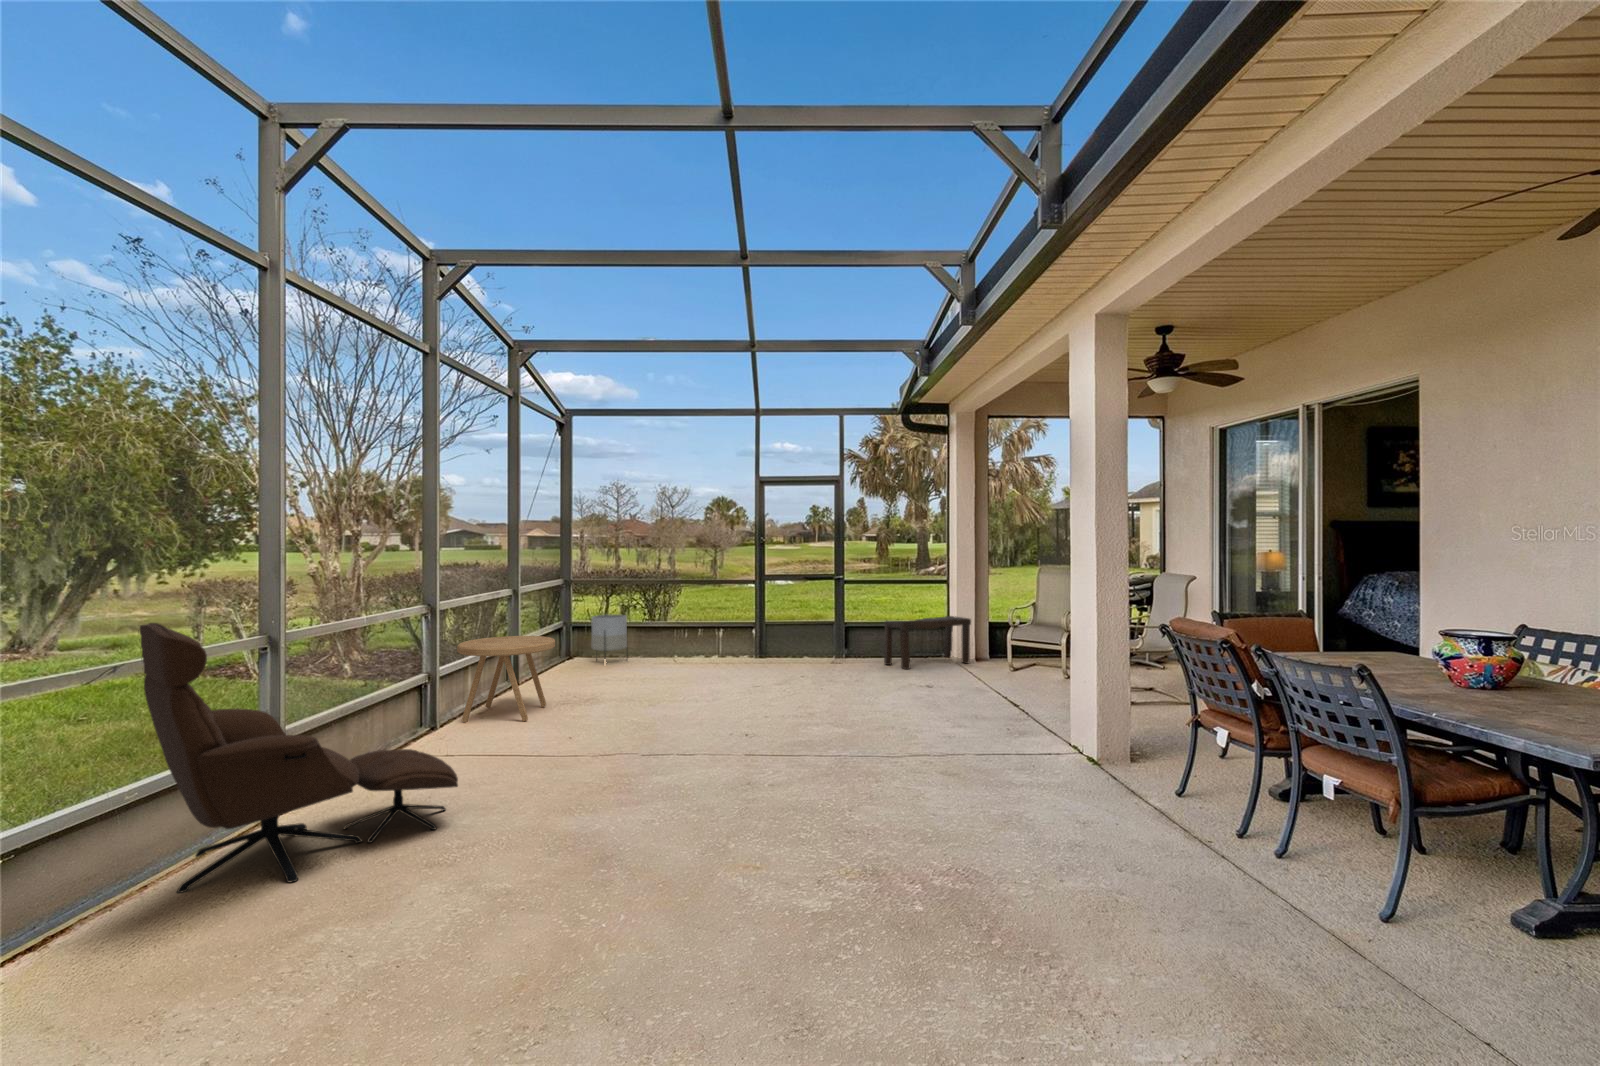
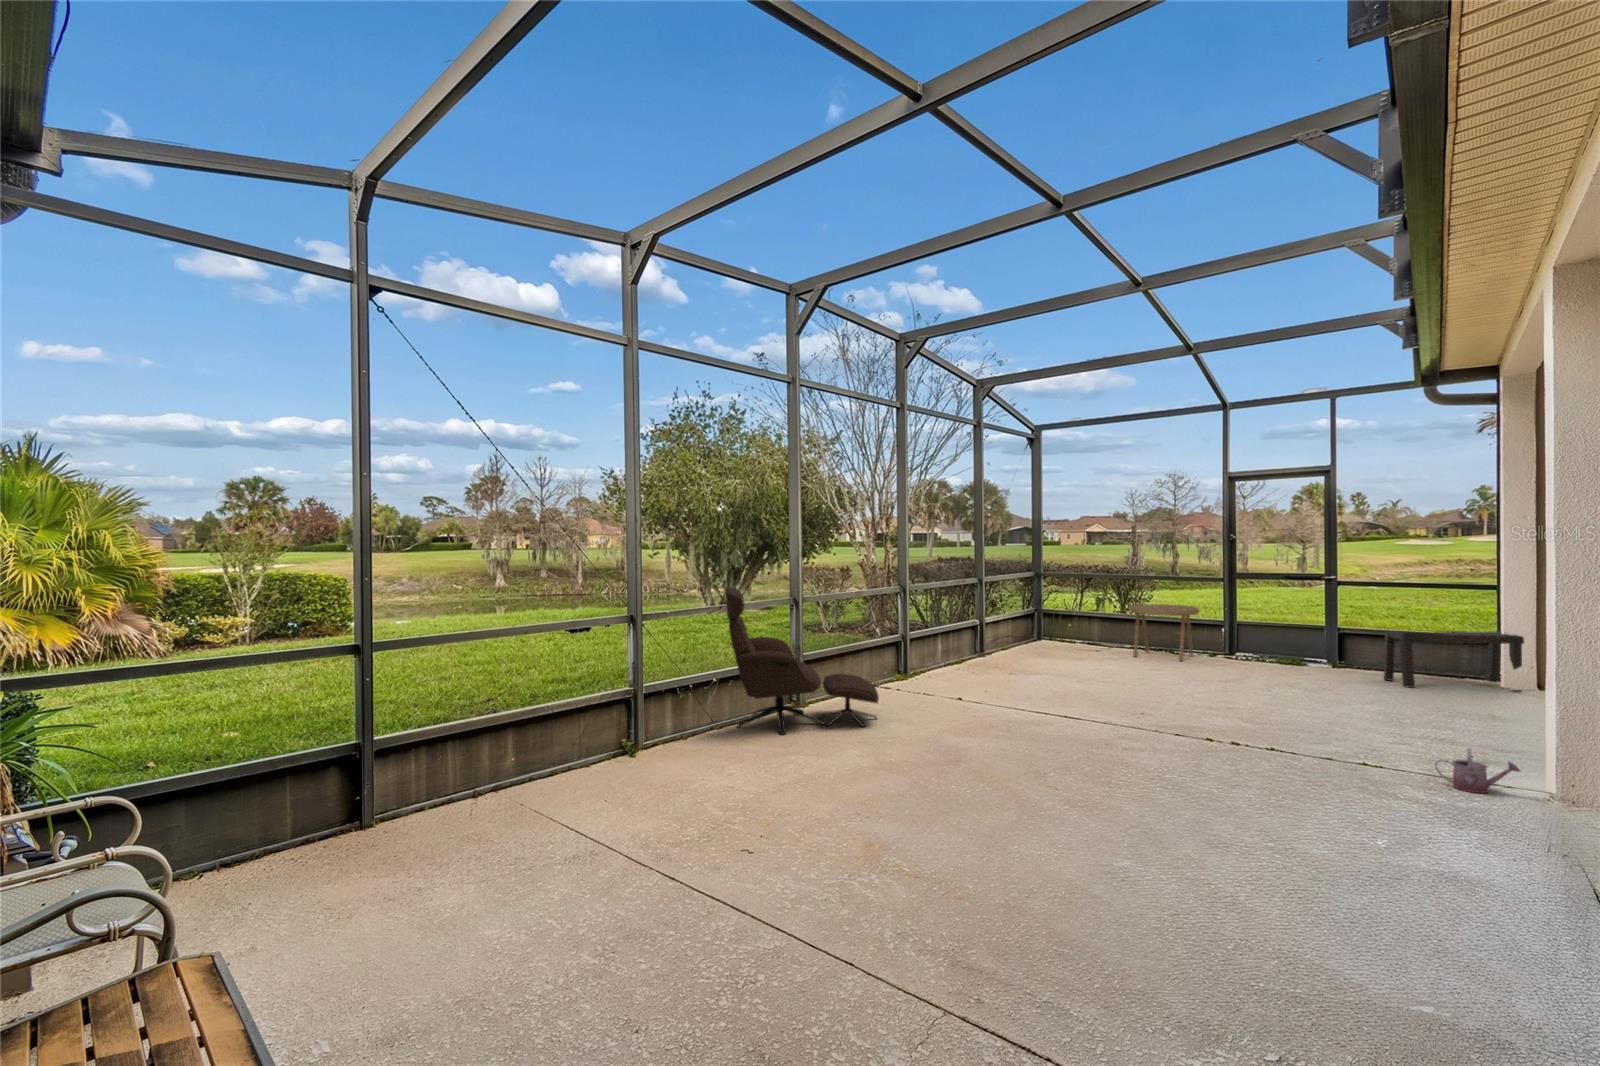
planter: present [592,614,627,652] -> none [1061,604,1095,648]
side table: present [457,636,555,723] -> present [1129,604,1199,661]
watering can: none [1022,719,1077,758] -> present [1435,748,1521,793]

